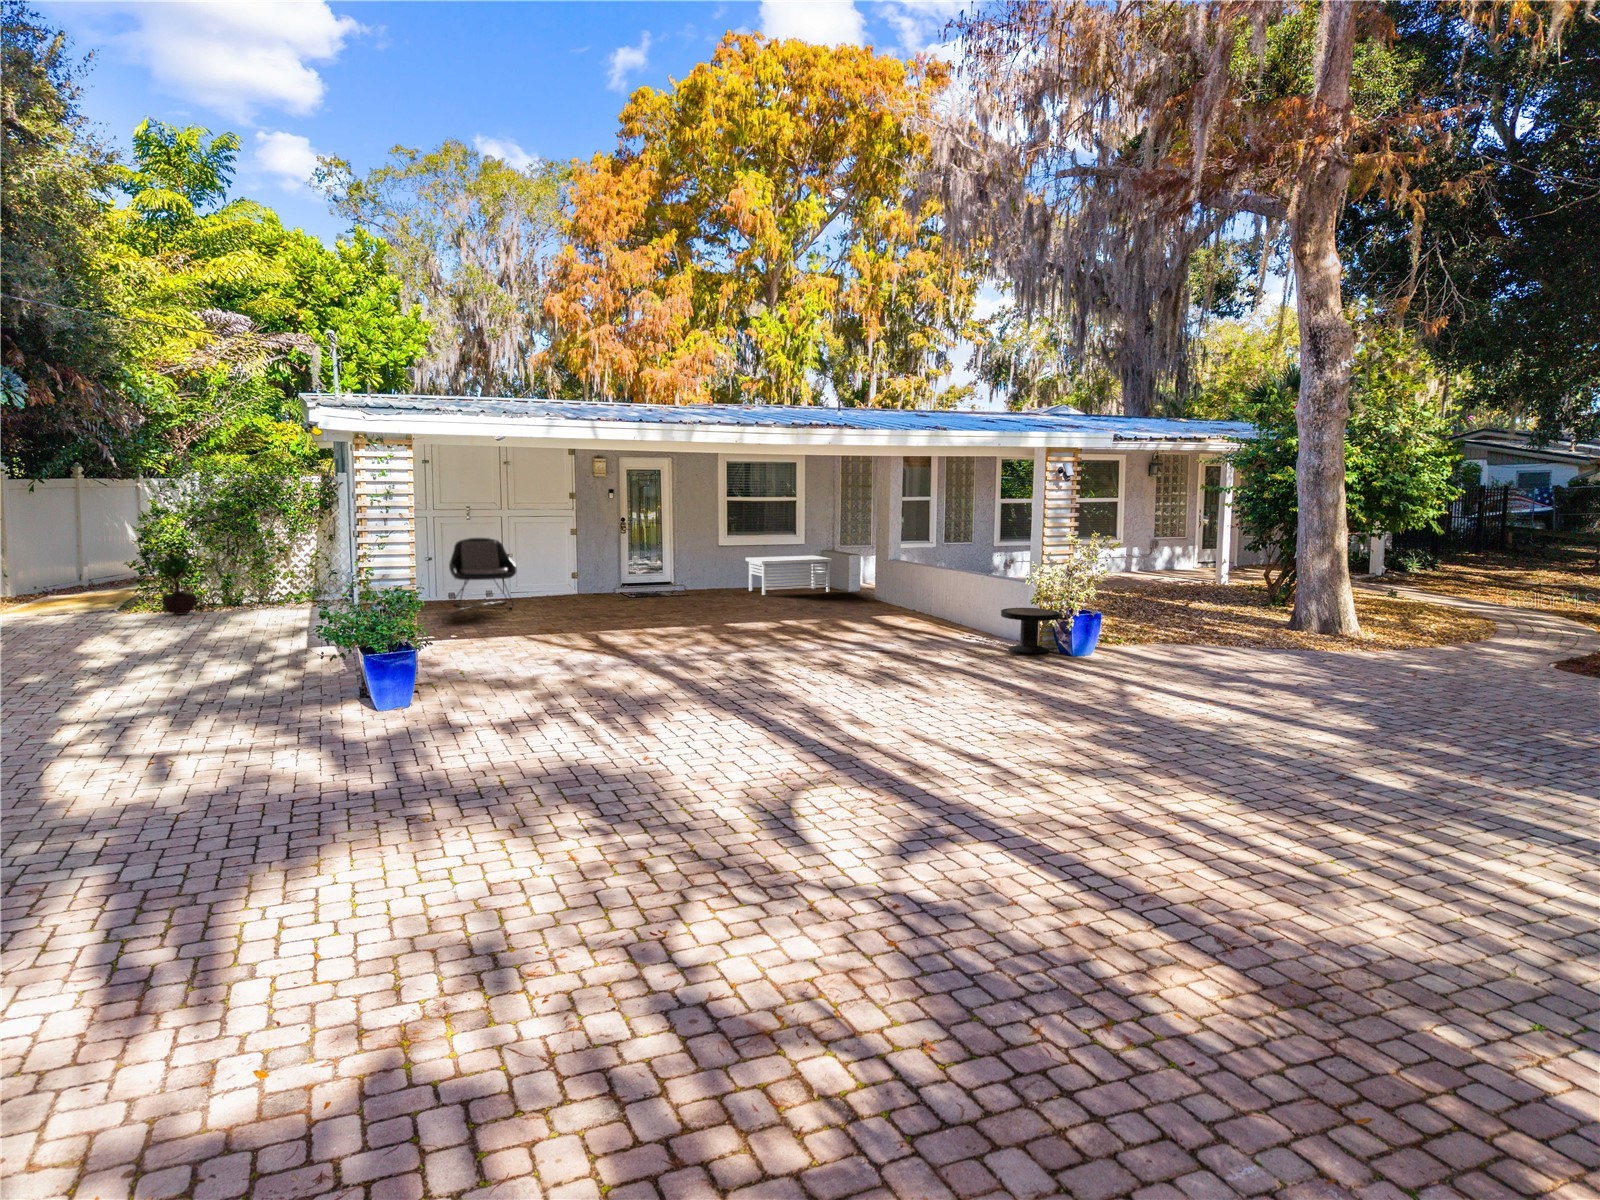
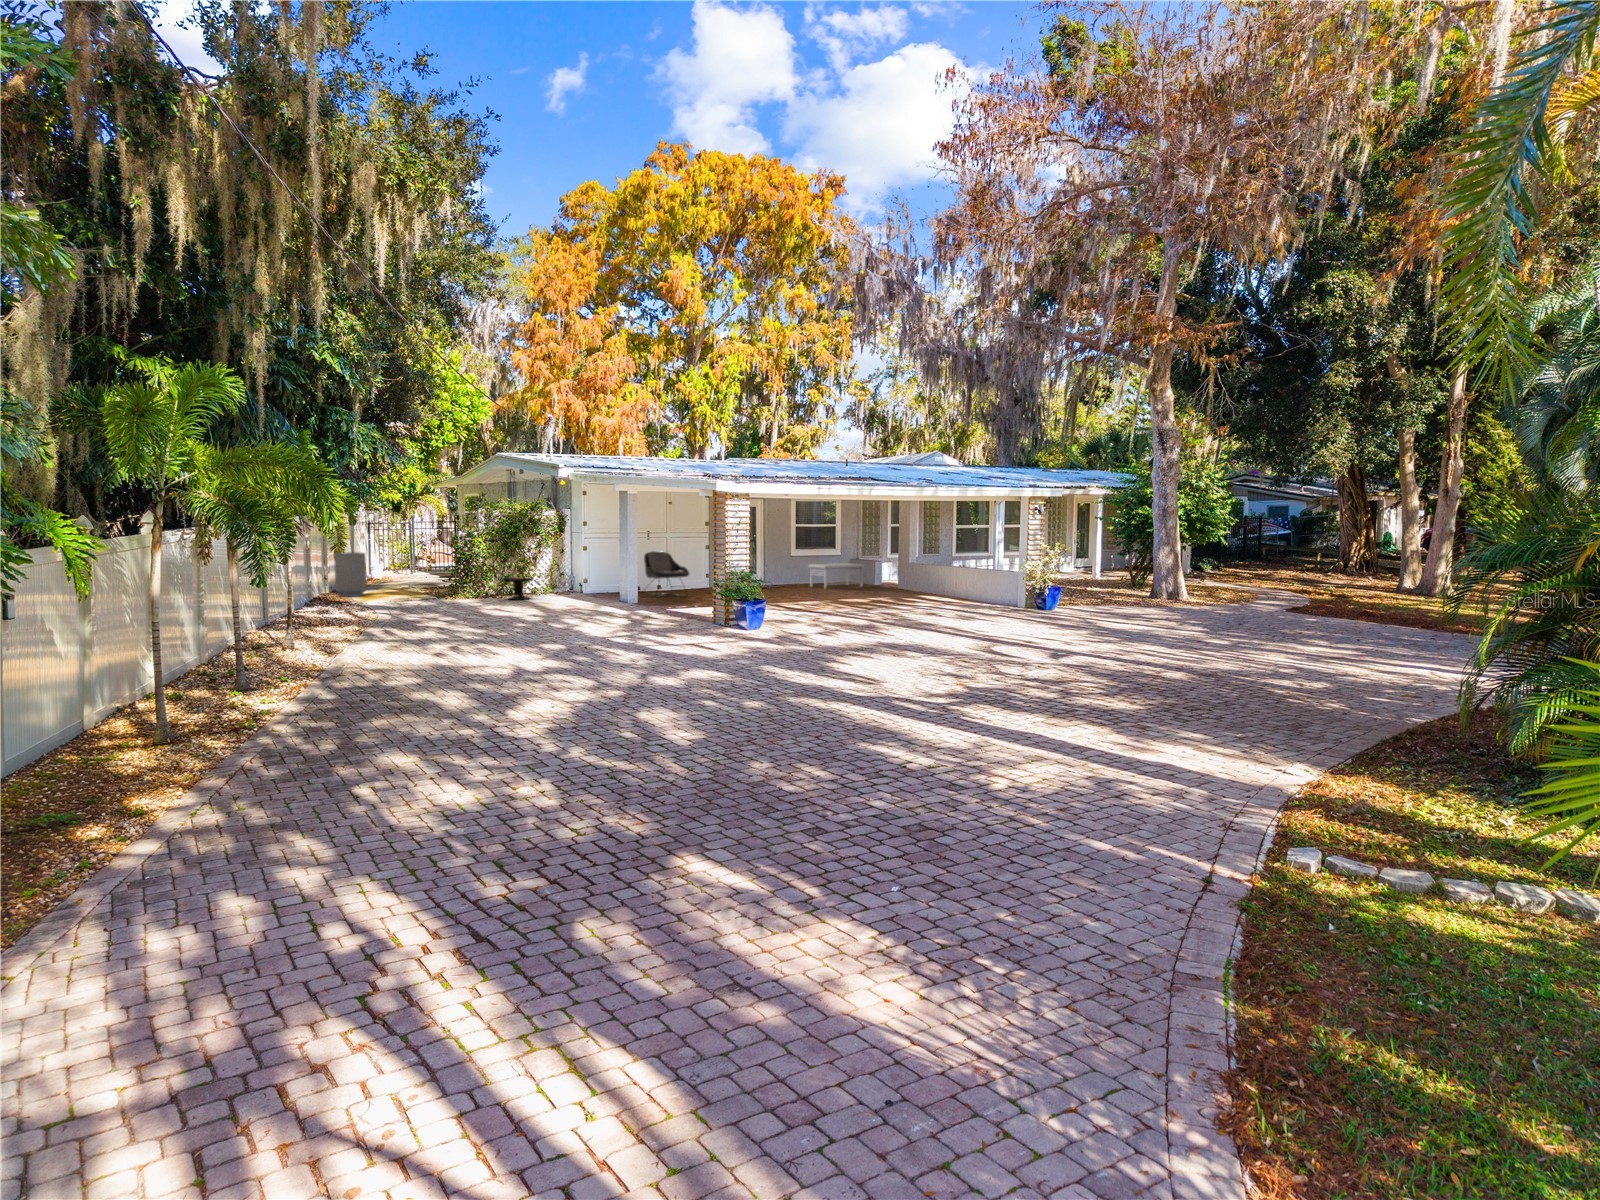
trash can: none [27,536,83,600] -> present [334,552,366,597]
potted tree: present [155,554,196,615] -> none [470,558,496,602]
side table: present [1001,608,1059,655] -> present [503,578,533,600]

